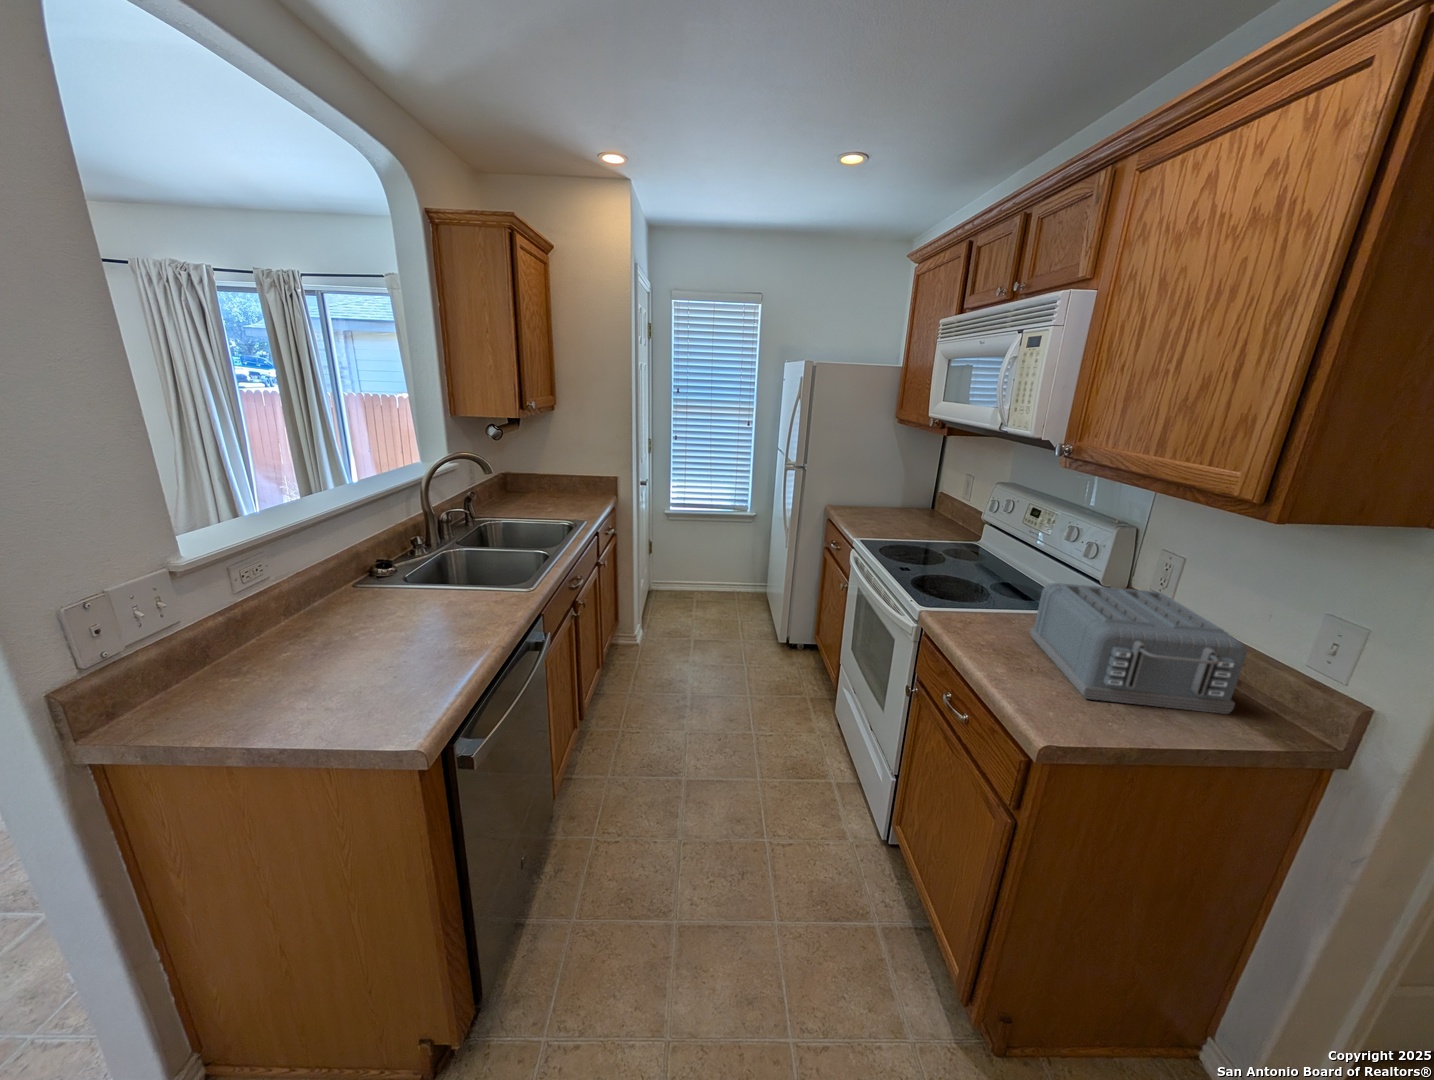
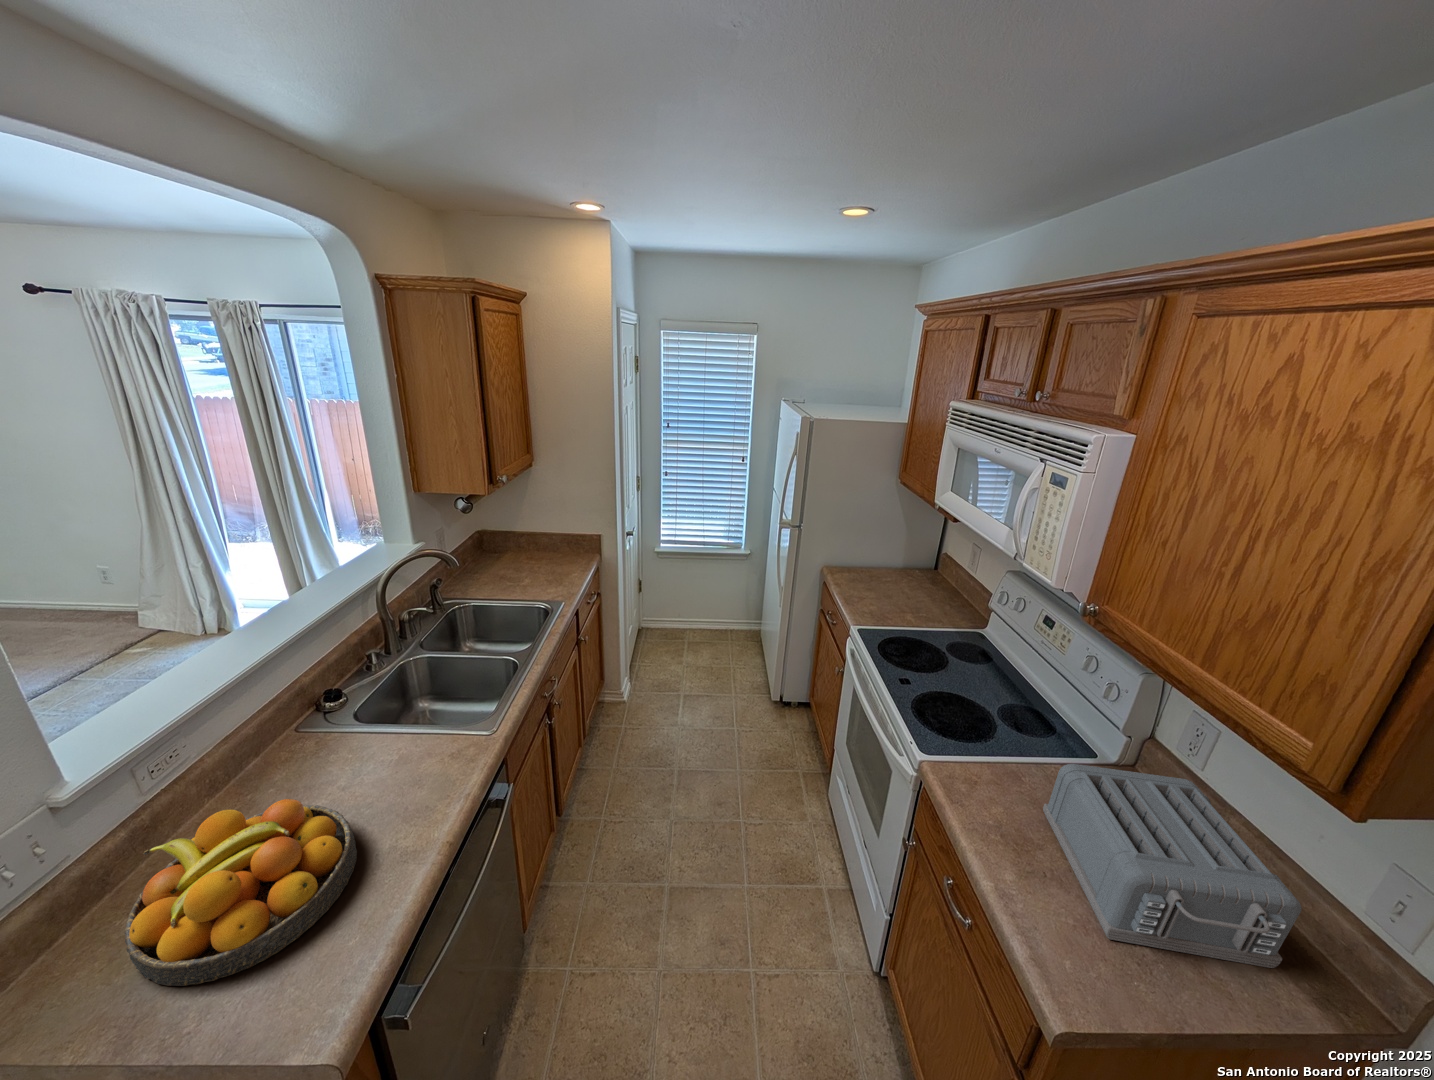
fruit bowl: none [235,596,422,709] -> present [125,799,357,986]

